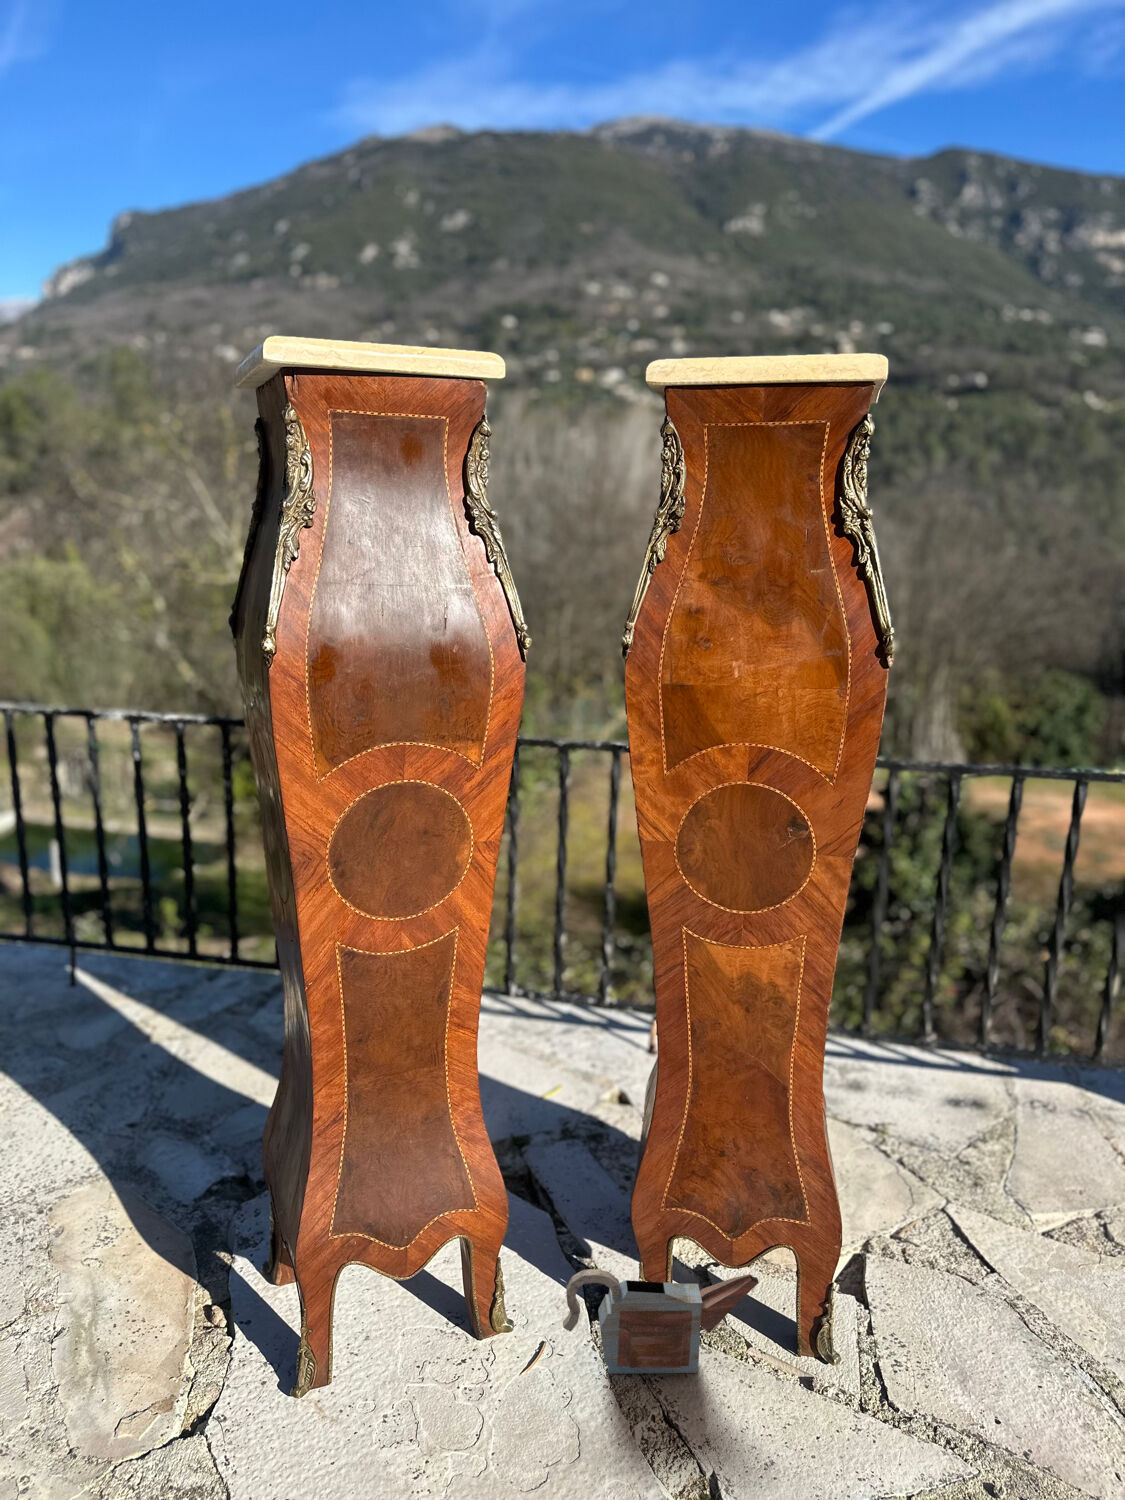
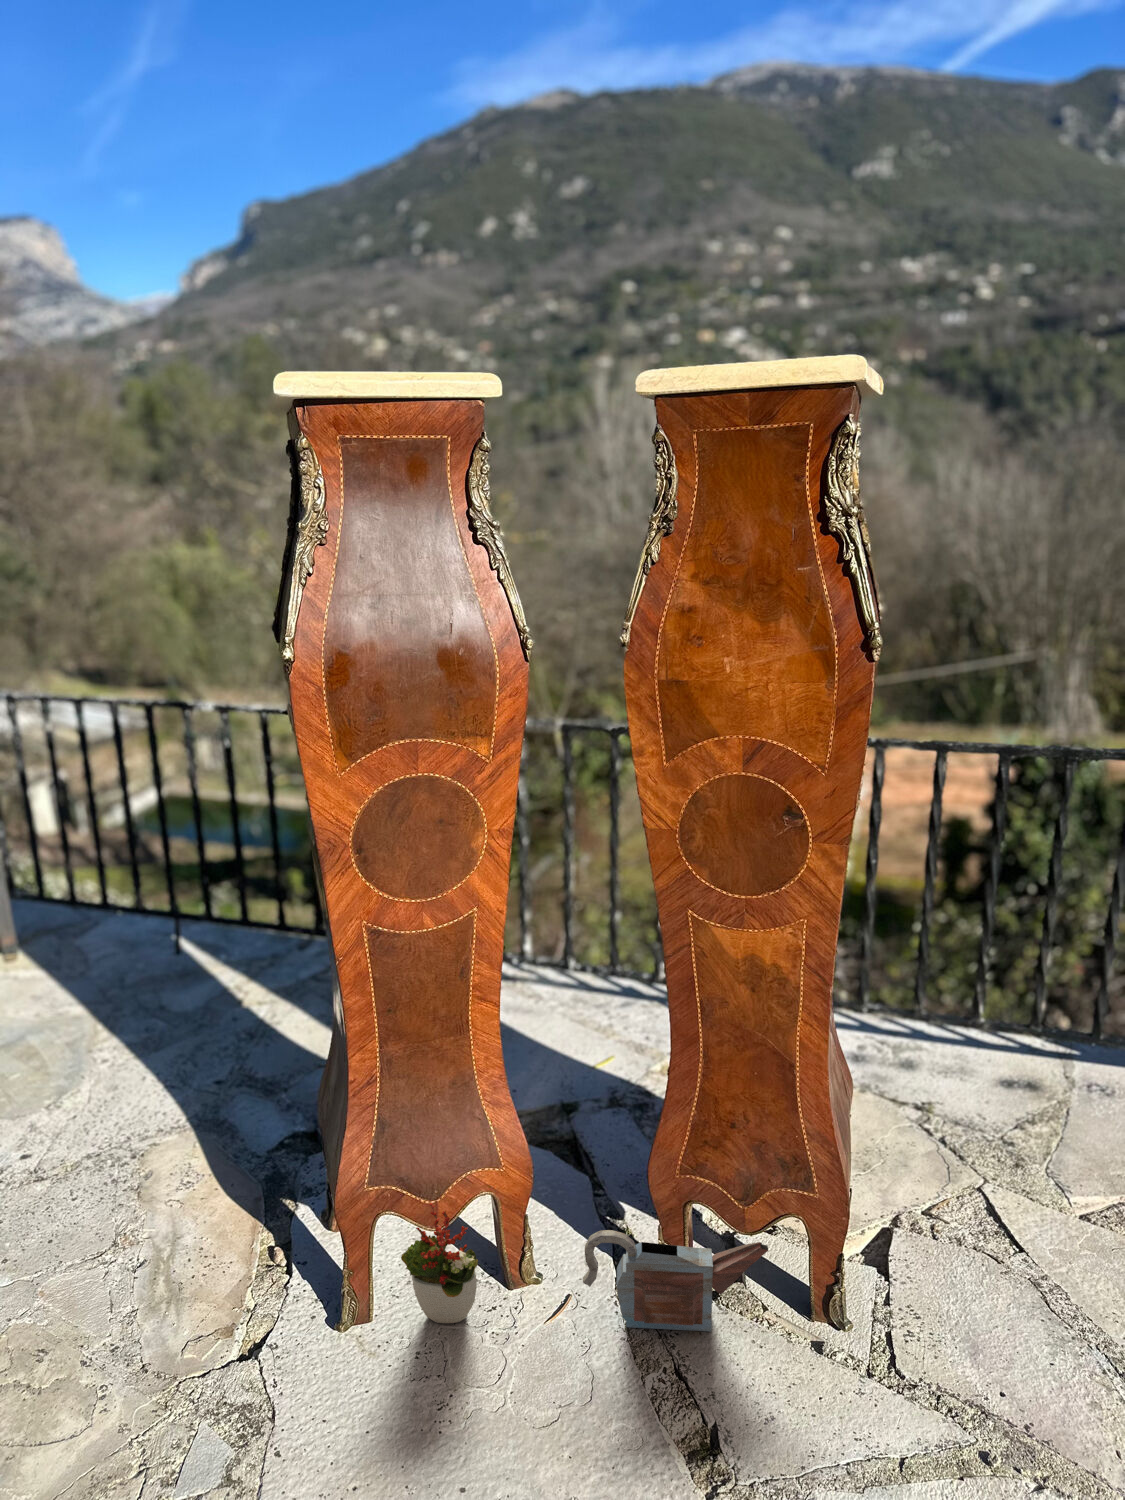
decorative plant: none [366,1248,452,1381] -> present [401,1203,478,1323]

